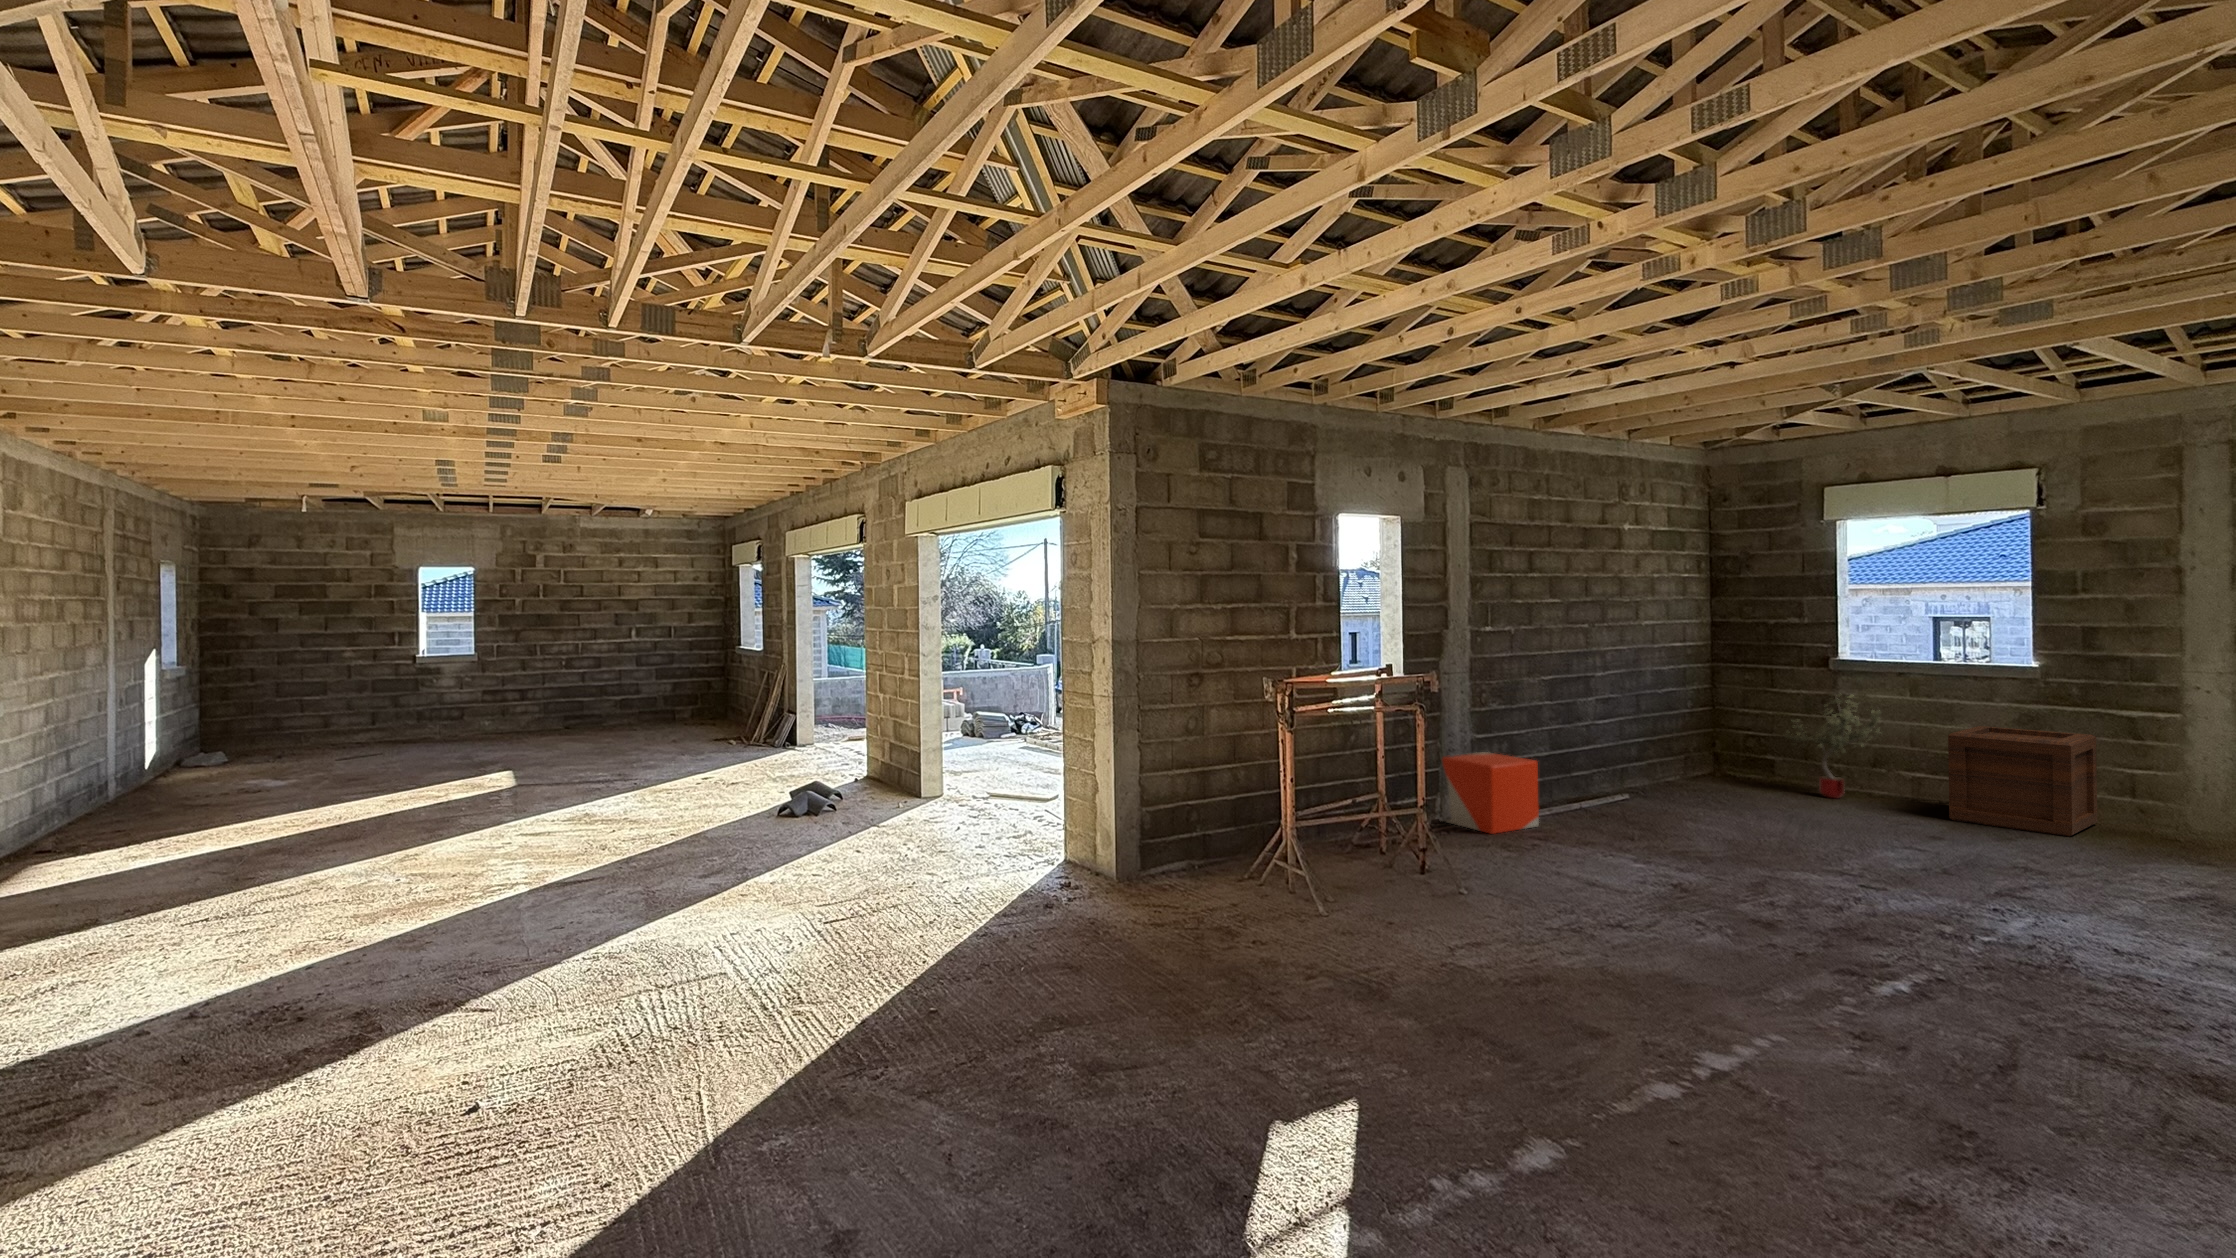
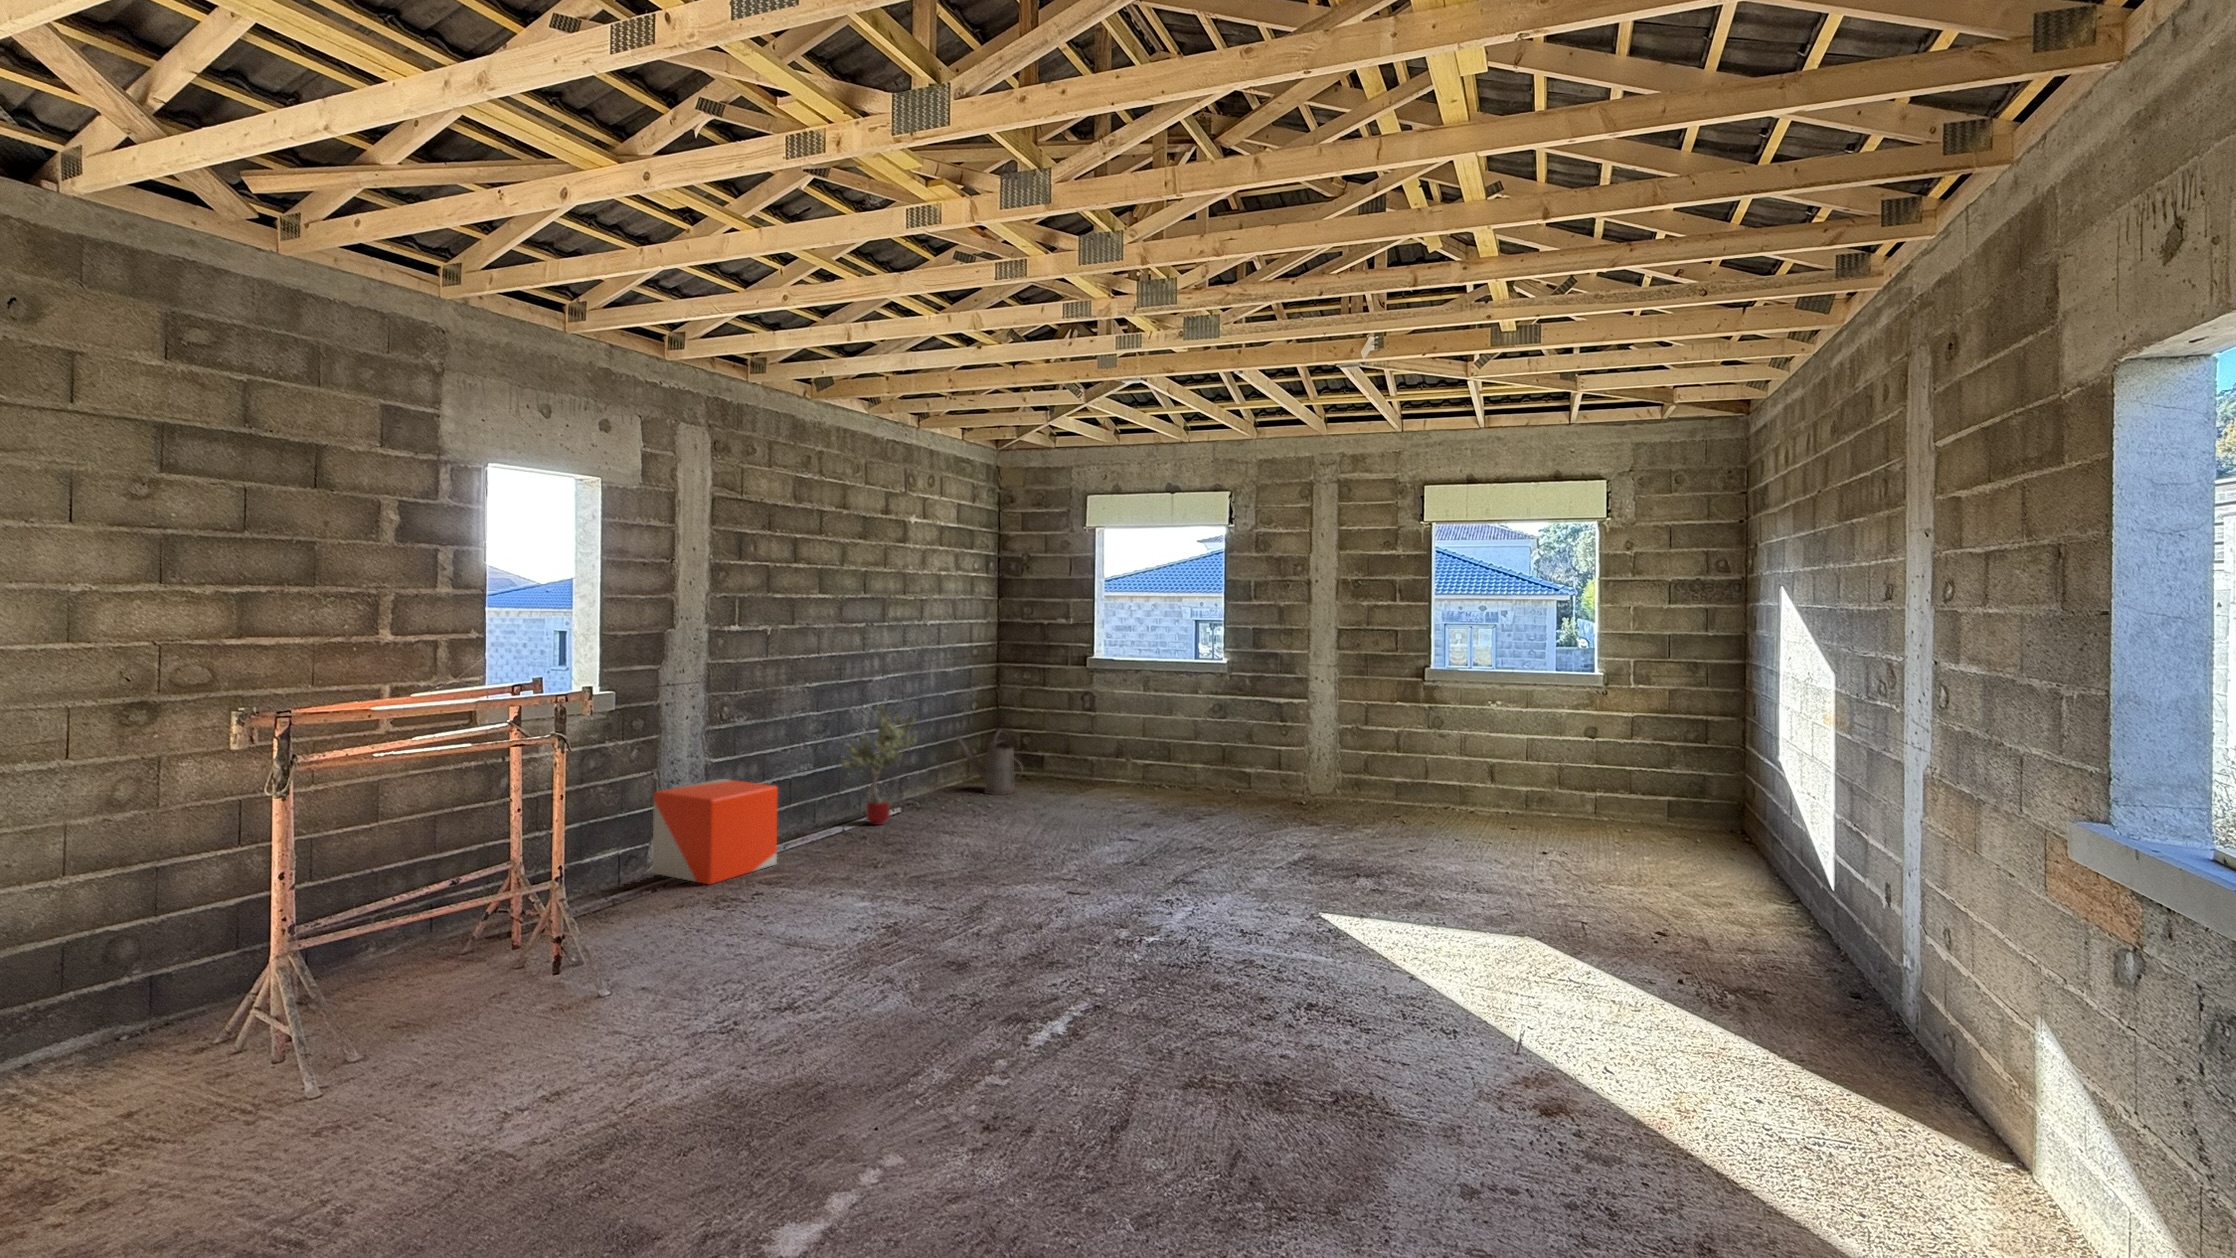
potted tree: present [1785,694,1881,798] -> present [840,704,917,825]
wooden crate: present [1948,726,2097,837] -> none [1162,715,1258,808]
watering can: none [1675,729,1758,794] -> present [957,730,1023,795]

